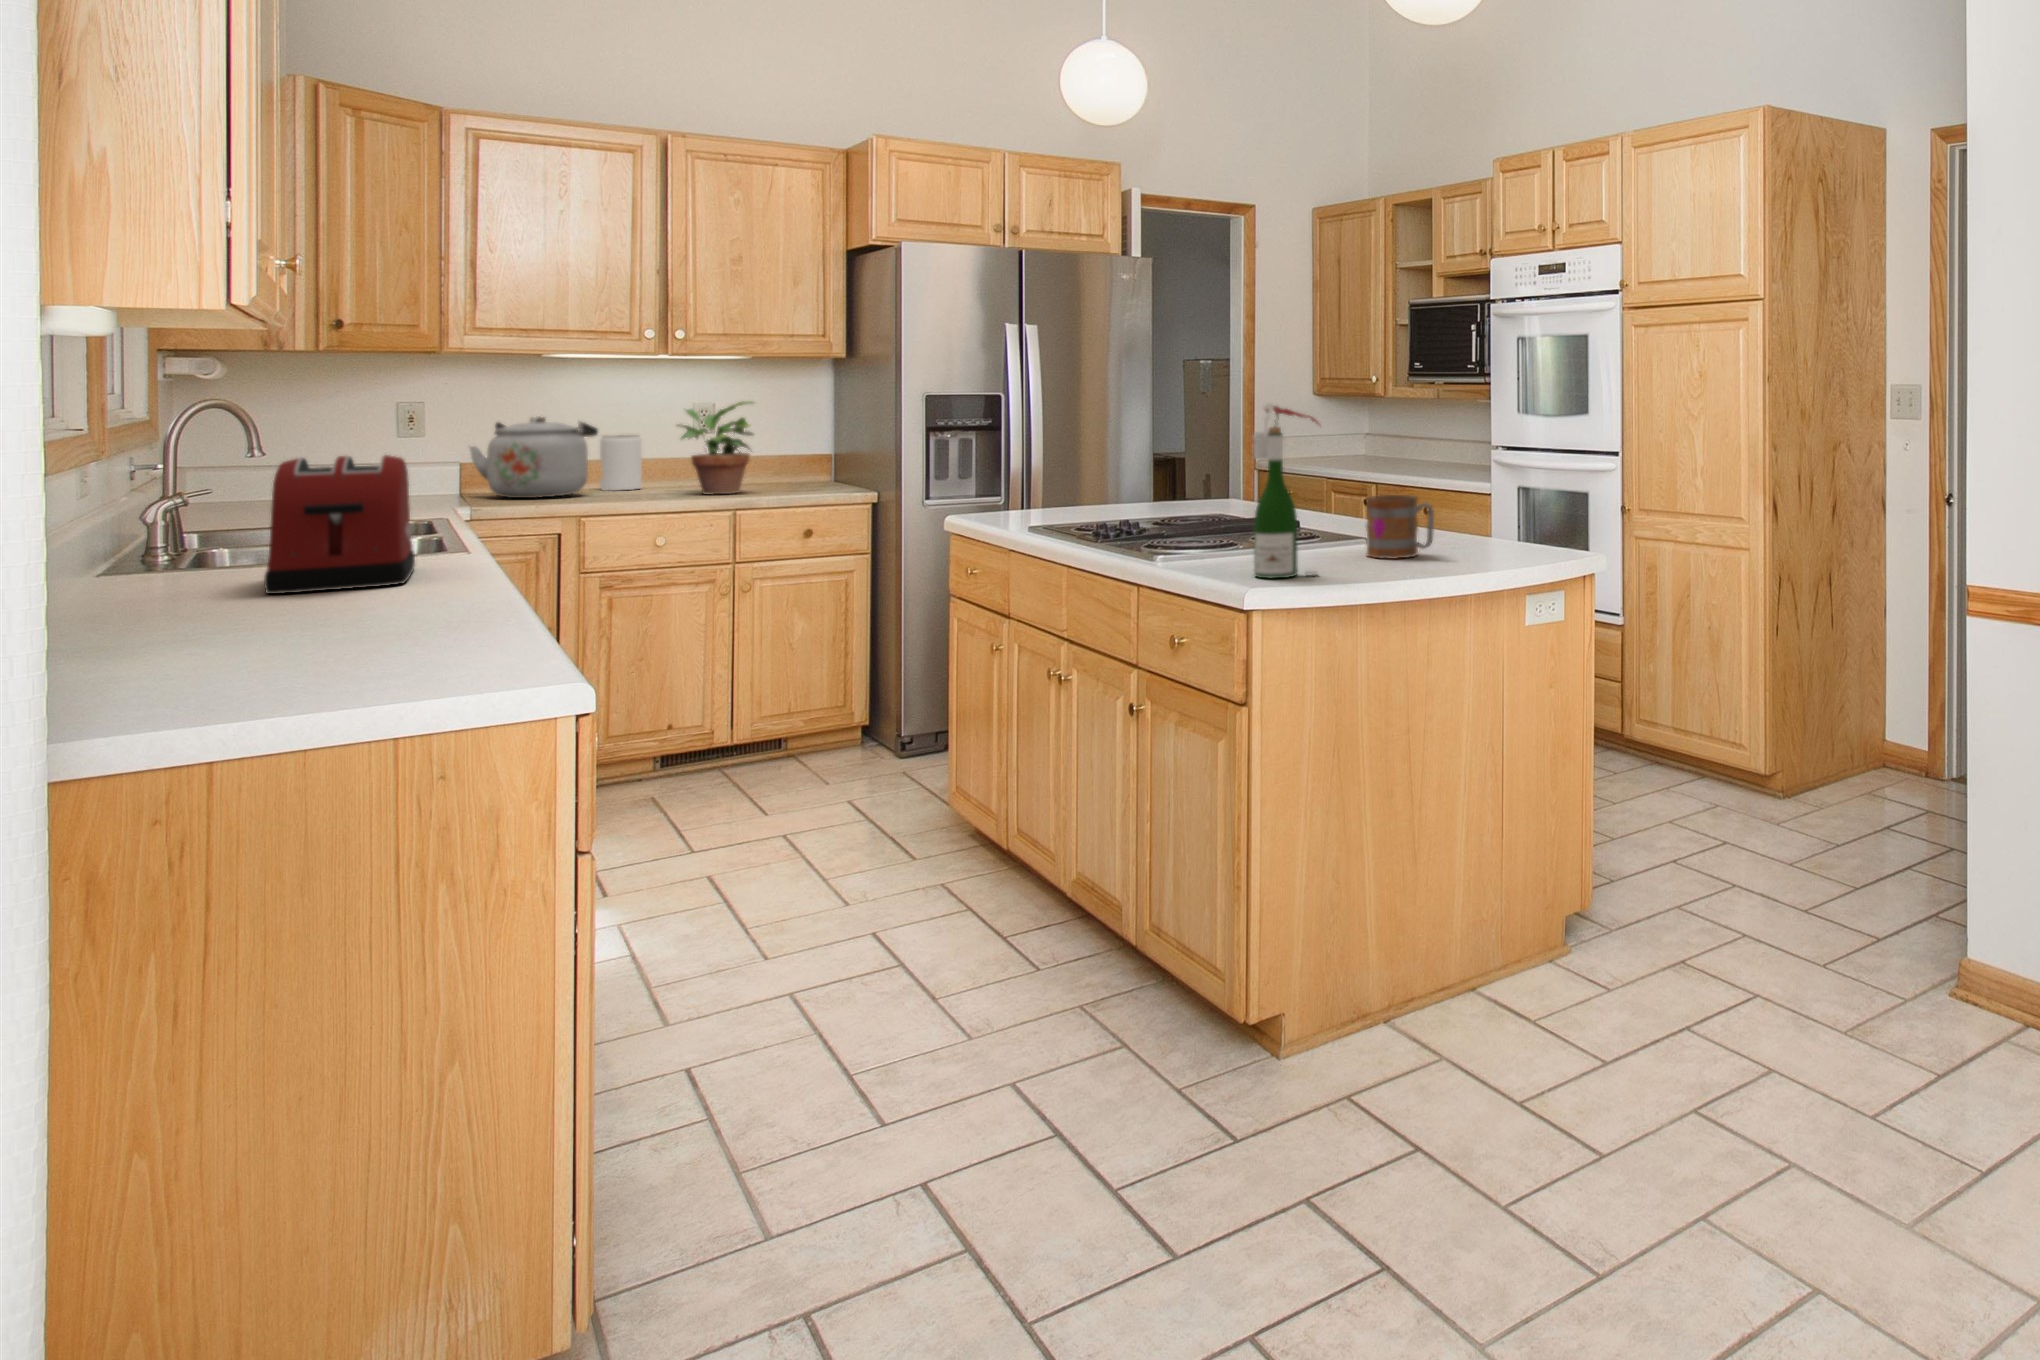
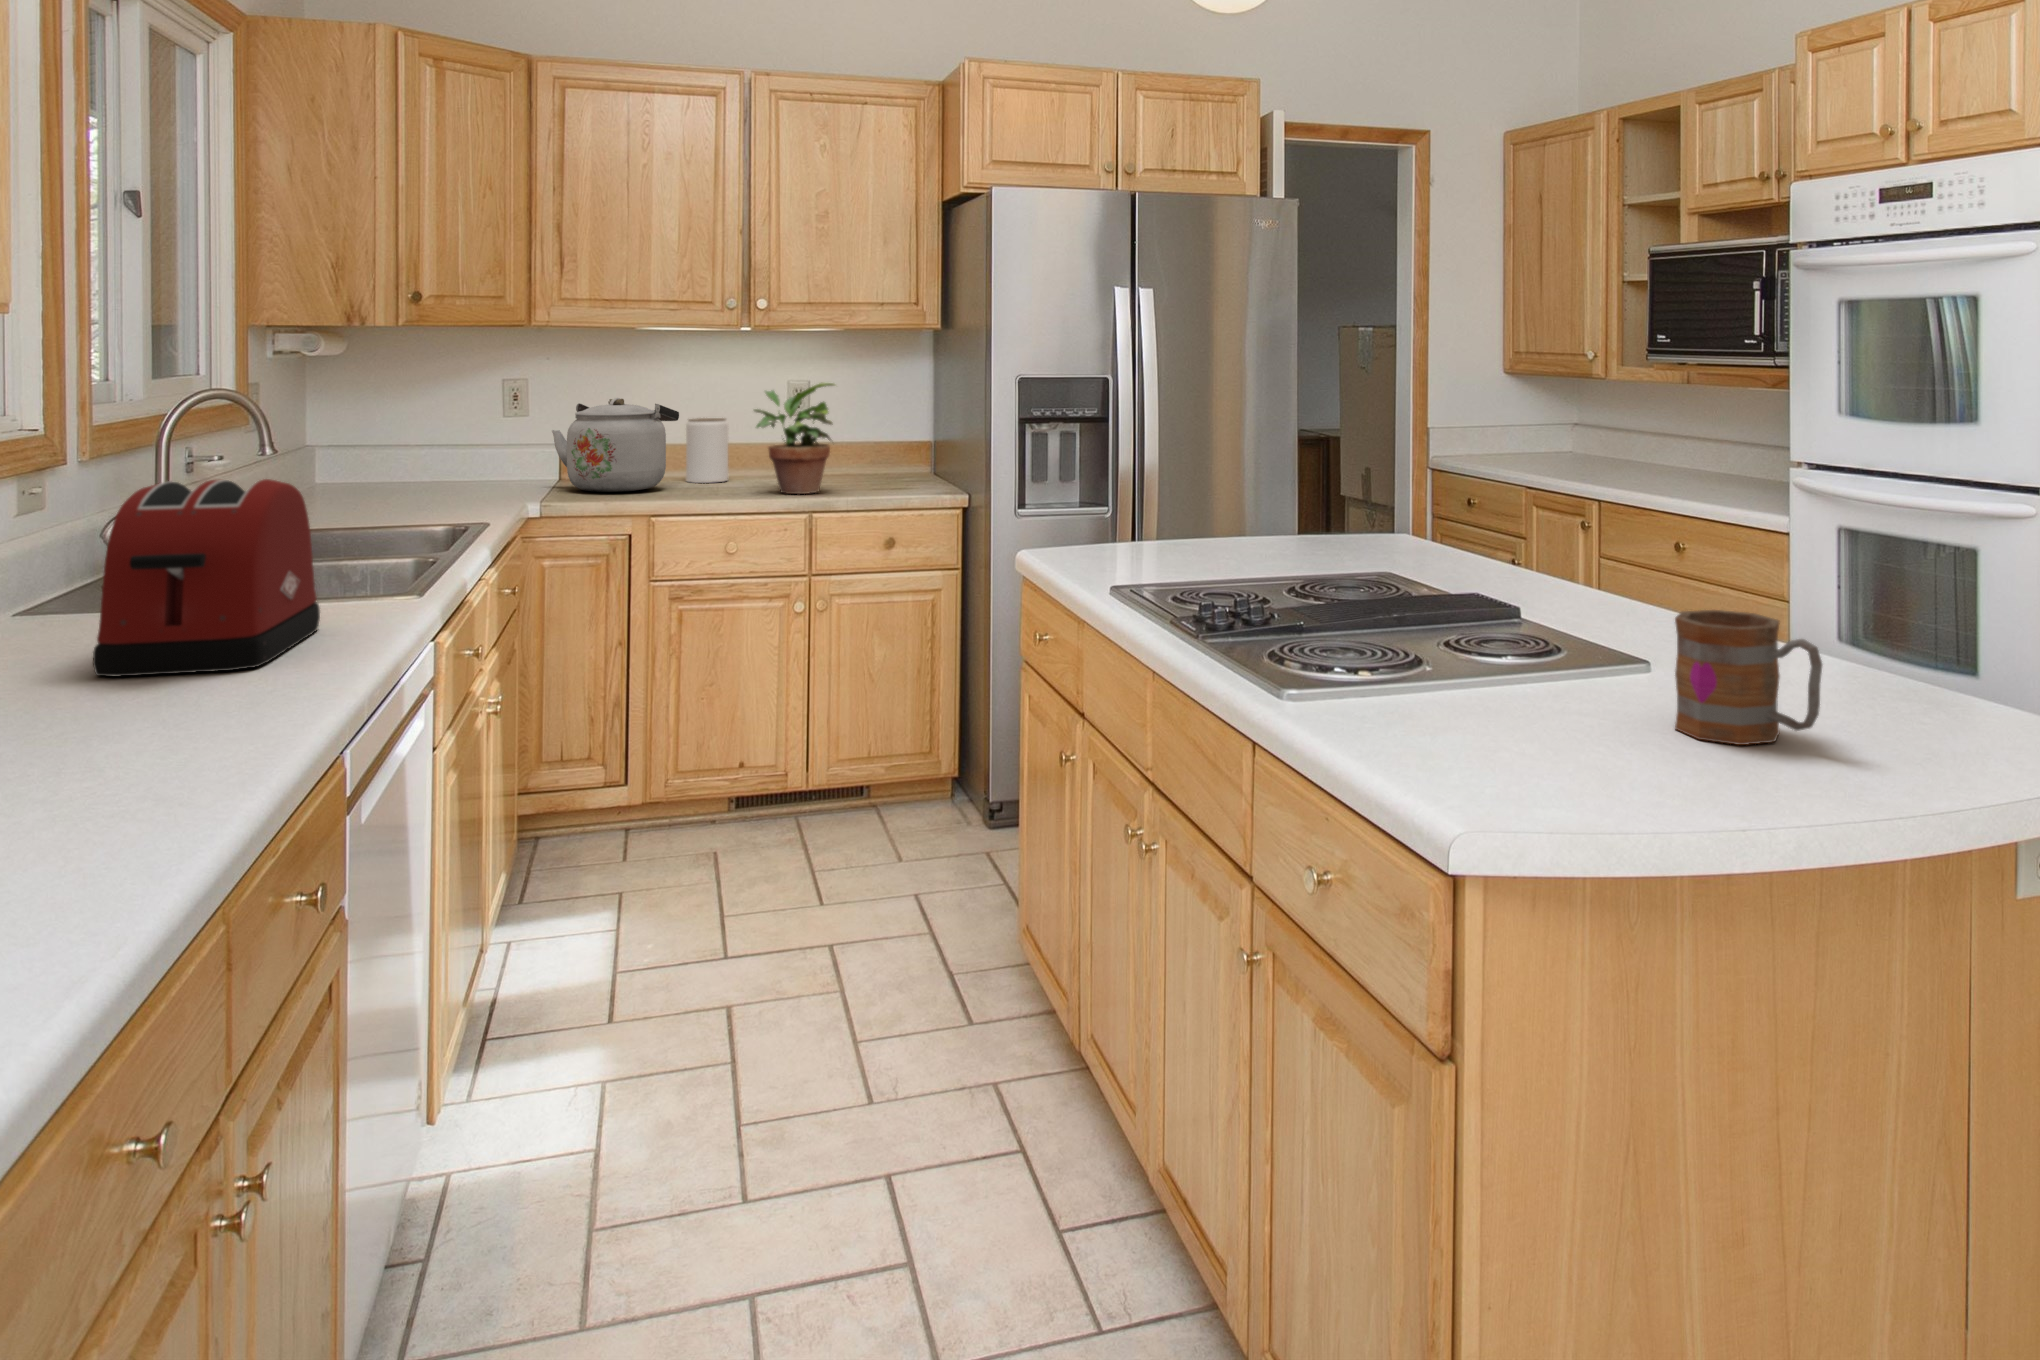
wine bottle: present [1254,403,1318,578] -> none [1466,445,1605,800]

